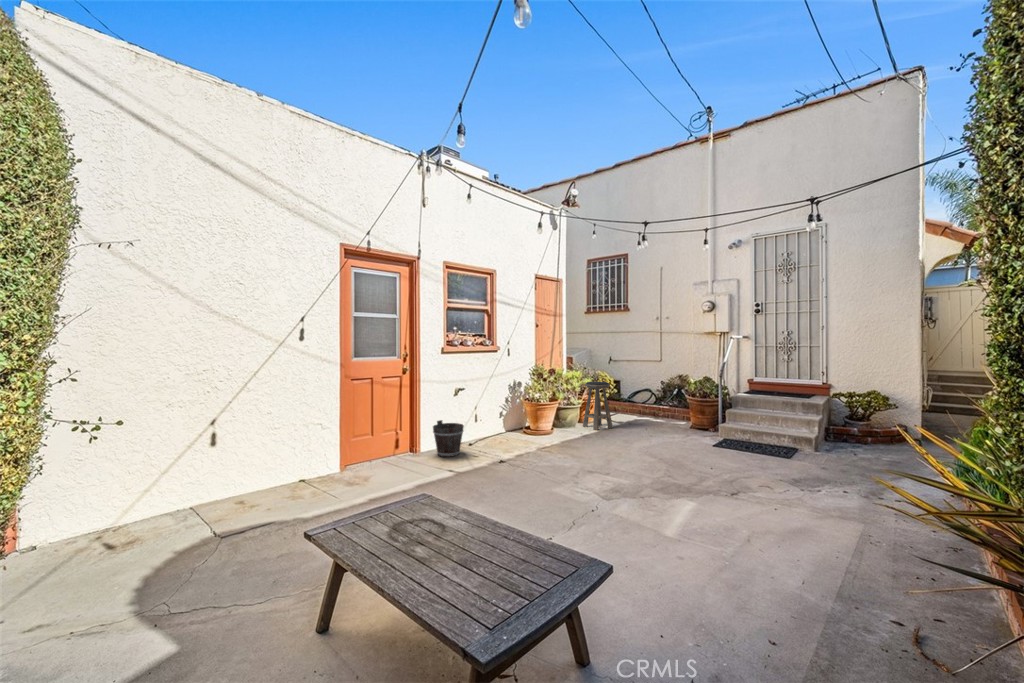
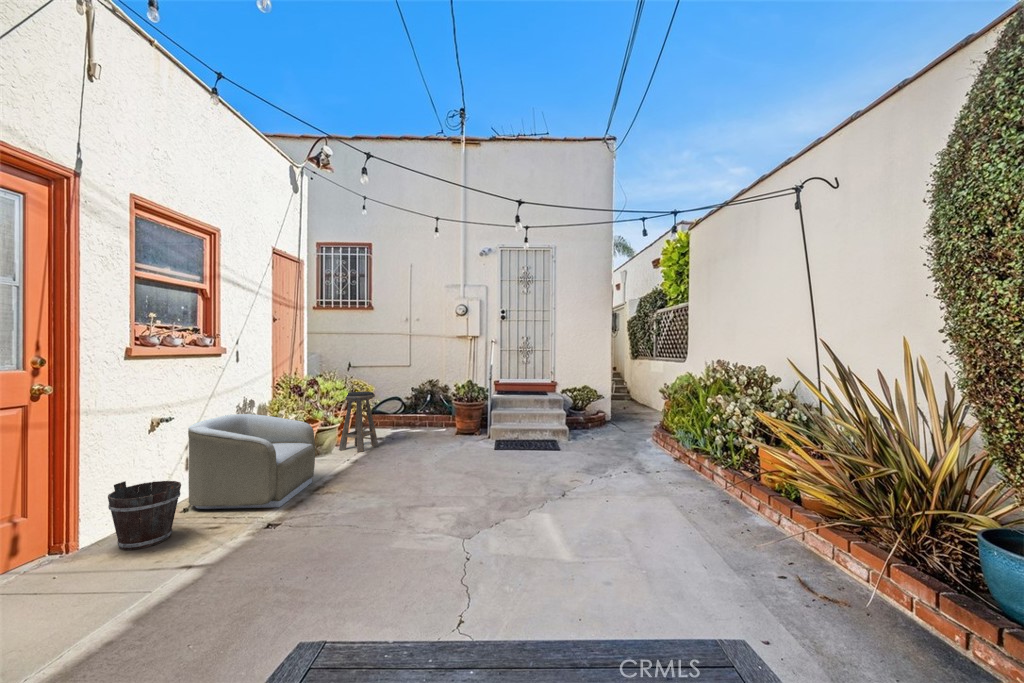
armchair: none [474,390,549,453] -> present [188,414,315,509]

